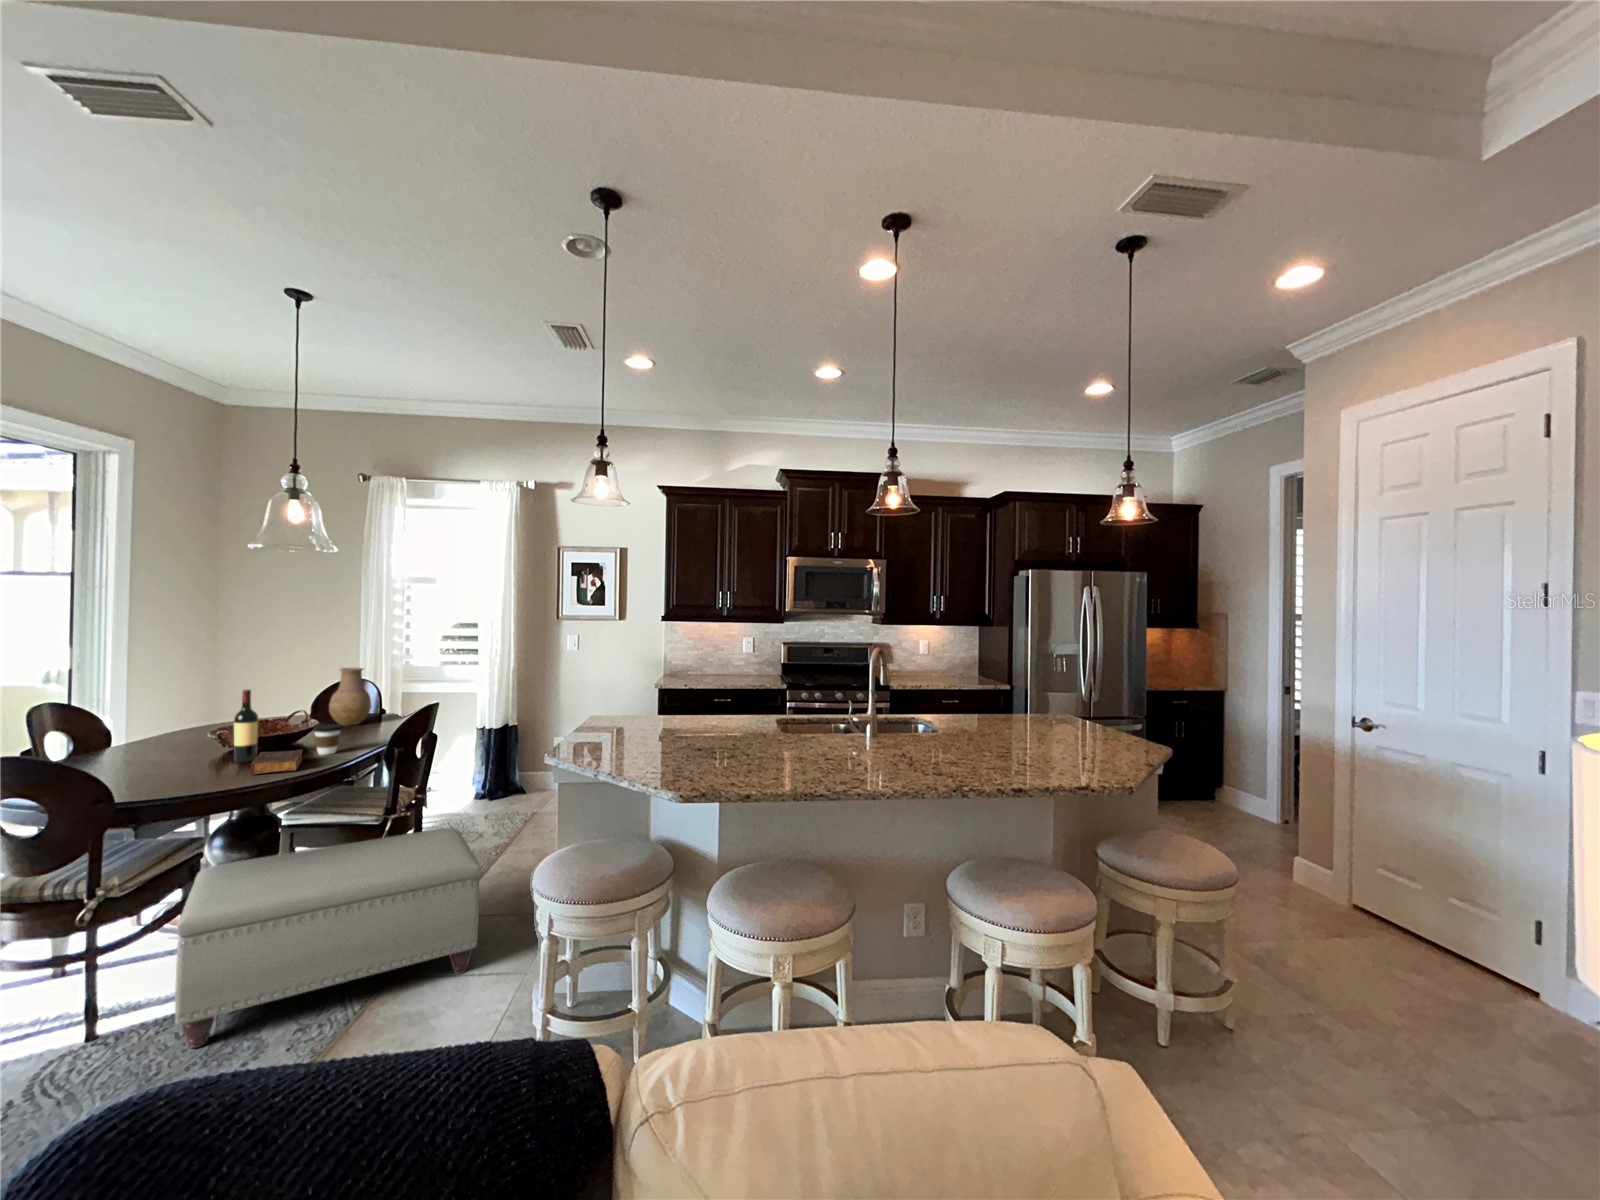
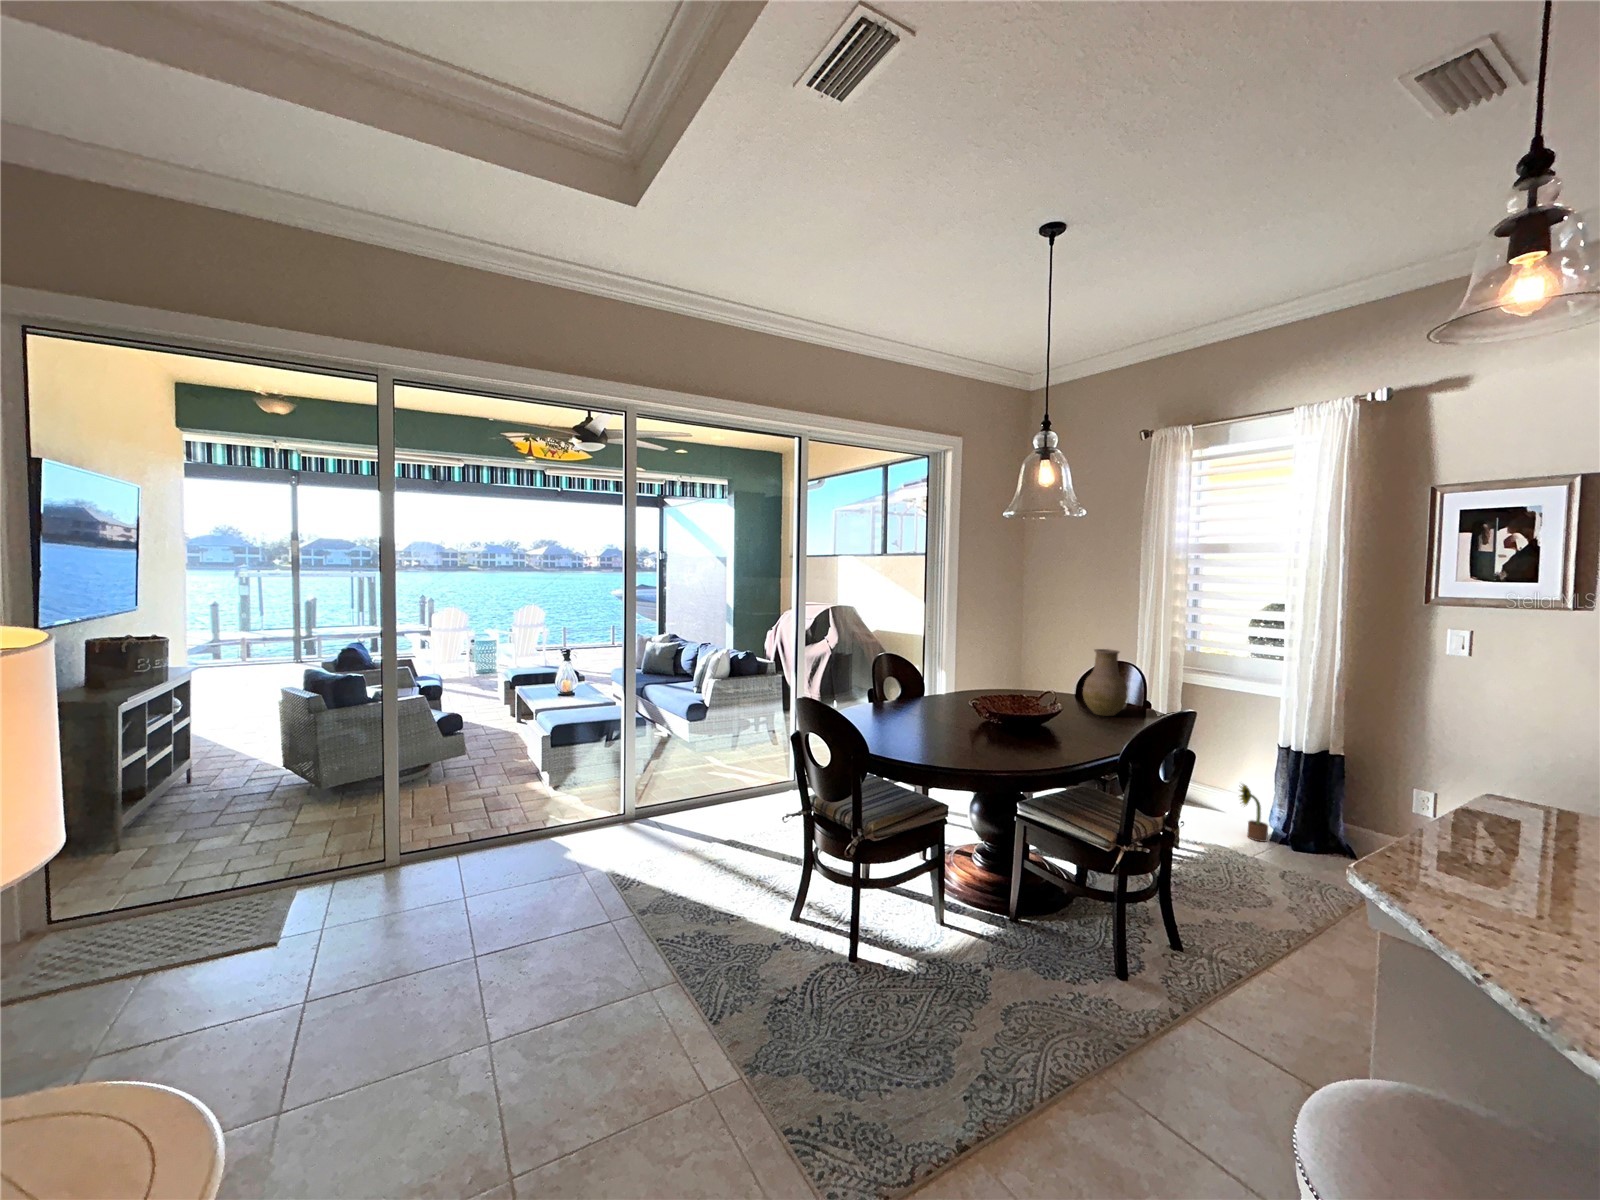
wine bottle: present [234,689,259,762] -> none [976,663,997,738]
coffee cup: present [313,724,342,755] -> none [1045,714,1075,750]
book: present [251,749,303,775] -> none [977,732,1031,763]
decorative plant: none [450,761,472,804] -> present [1240,784,1268,842]
ottoman: present [175,828,481,1048] -> none [885,839,1225,1140]

